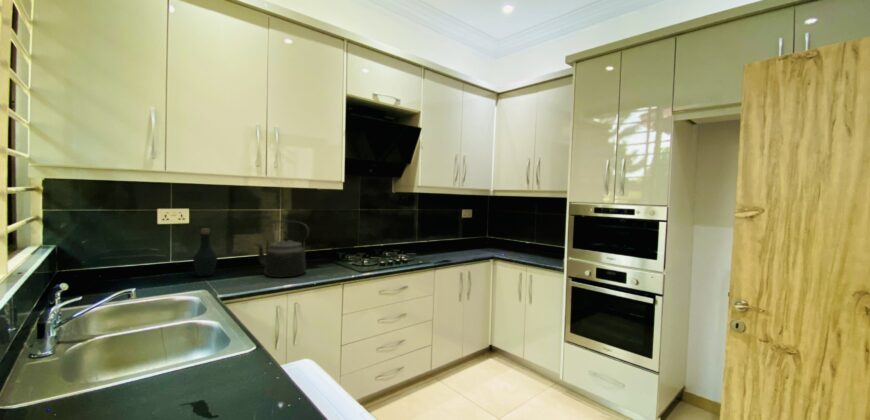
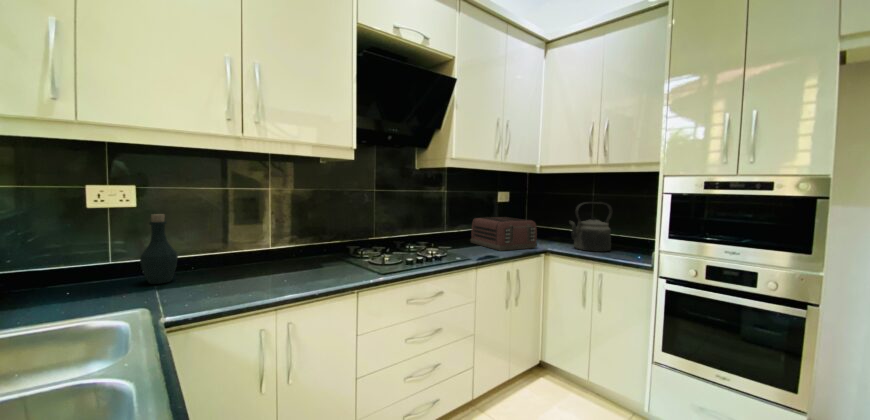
kettle: present [255,221,309,277] -> present [569,202,612,252]
toaster: none [437,230,487,257] -> present [471,217,537,251]

